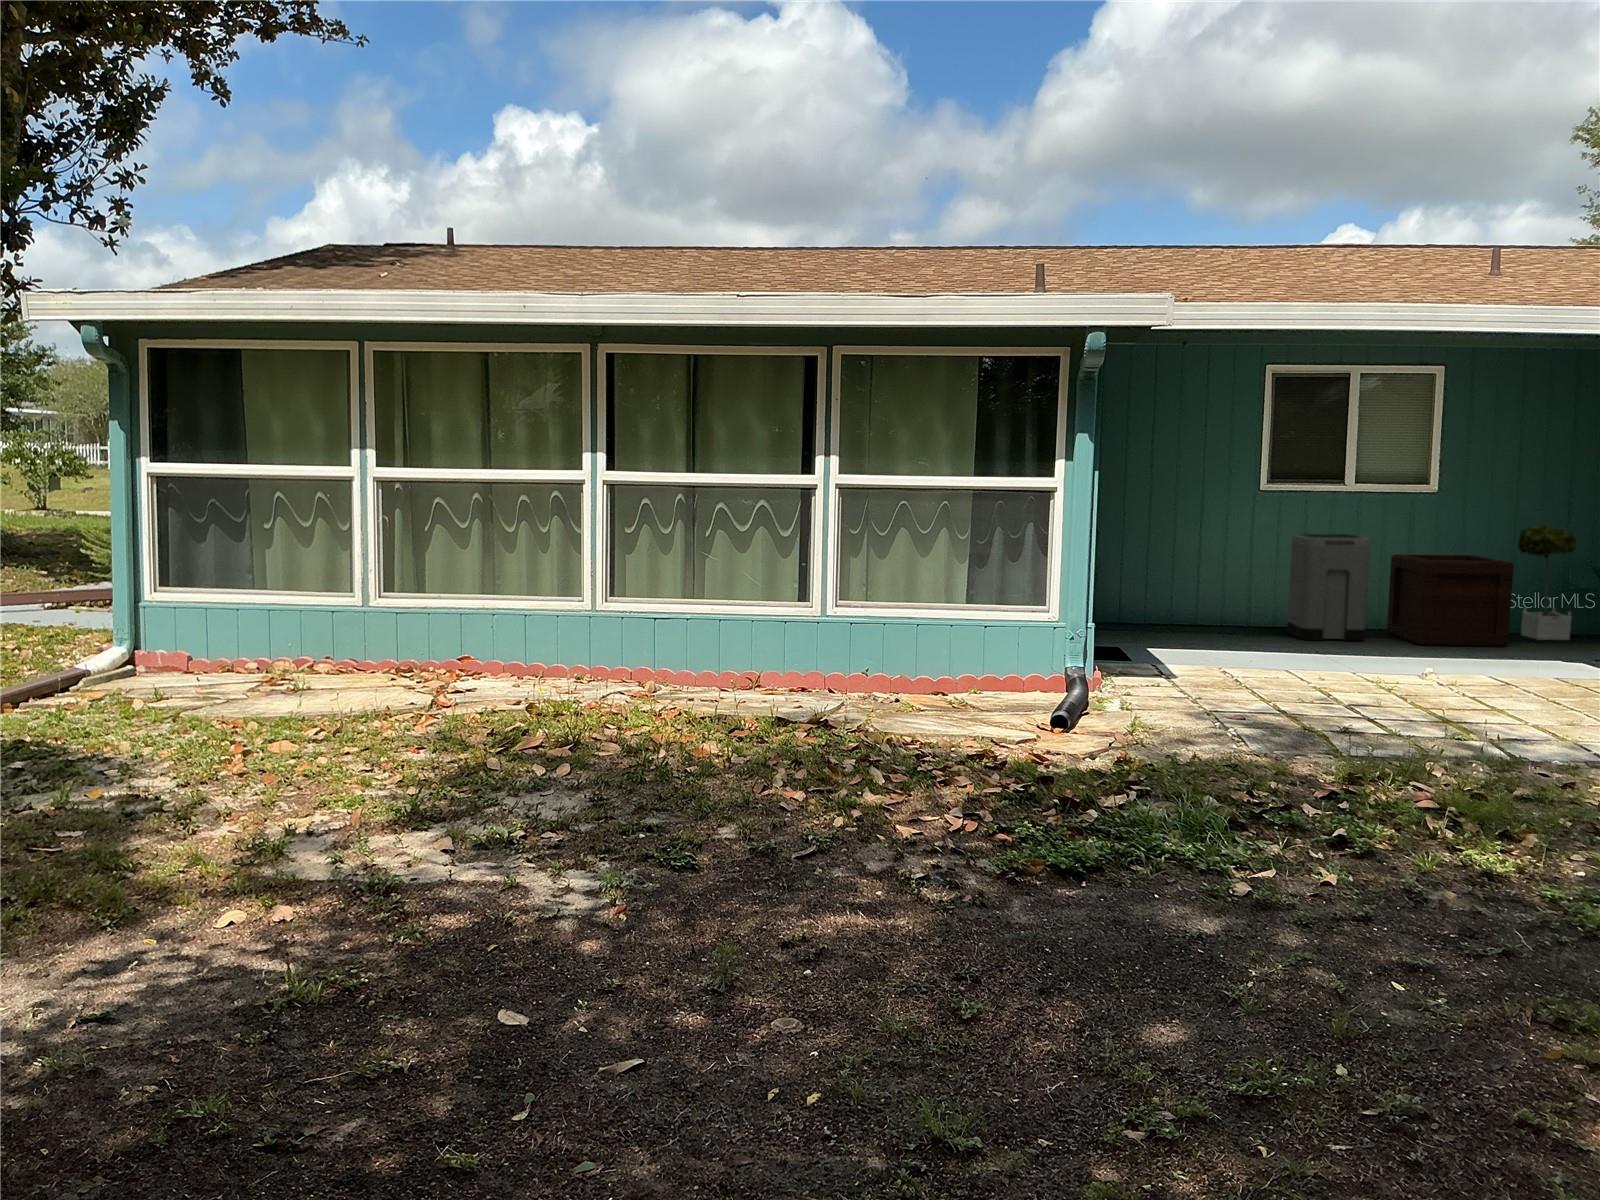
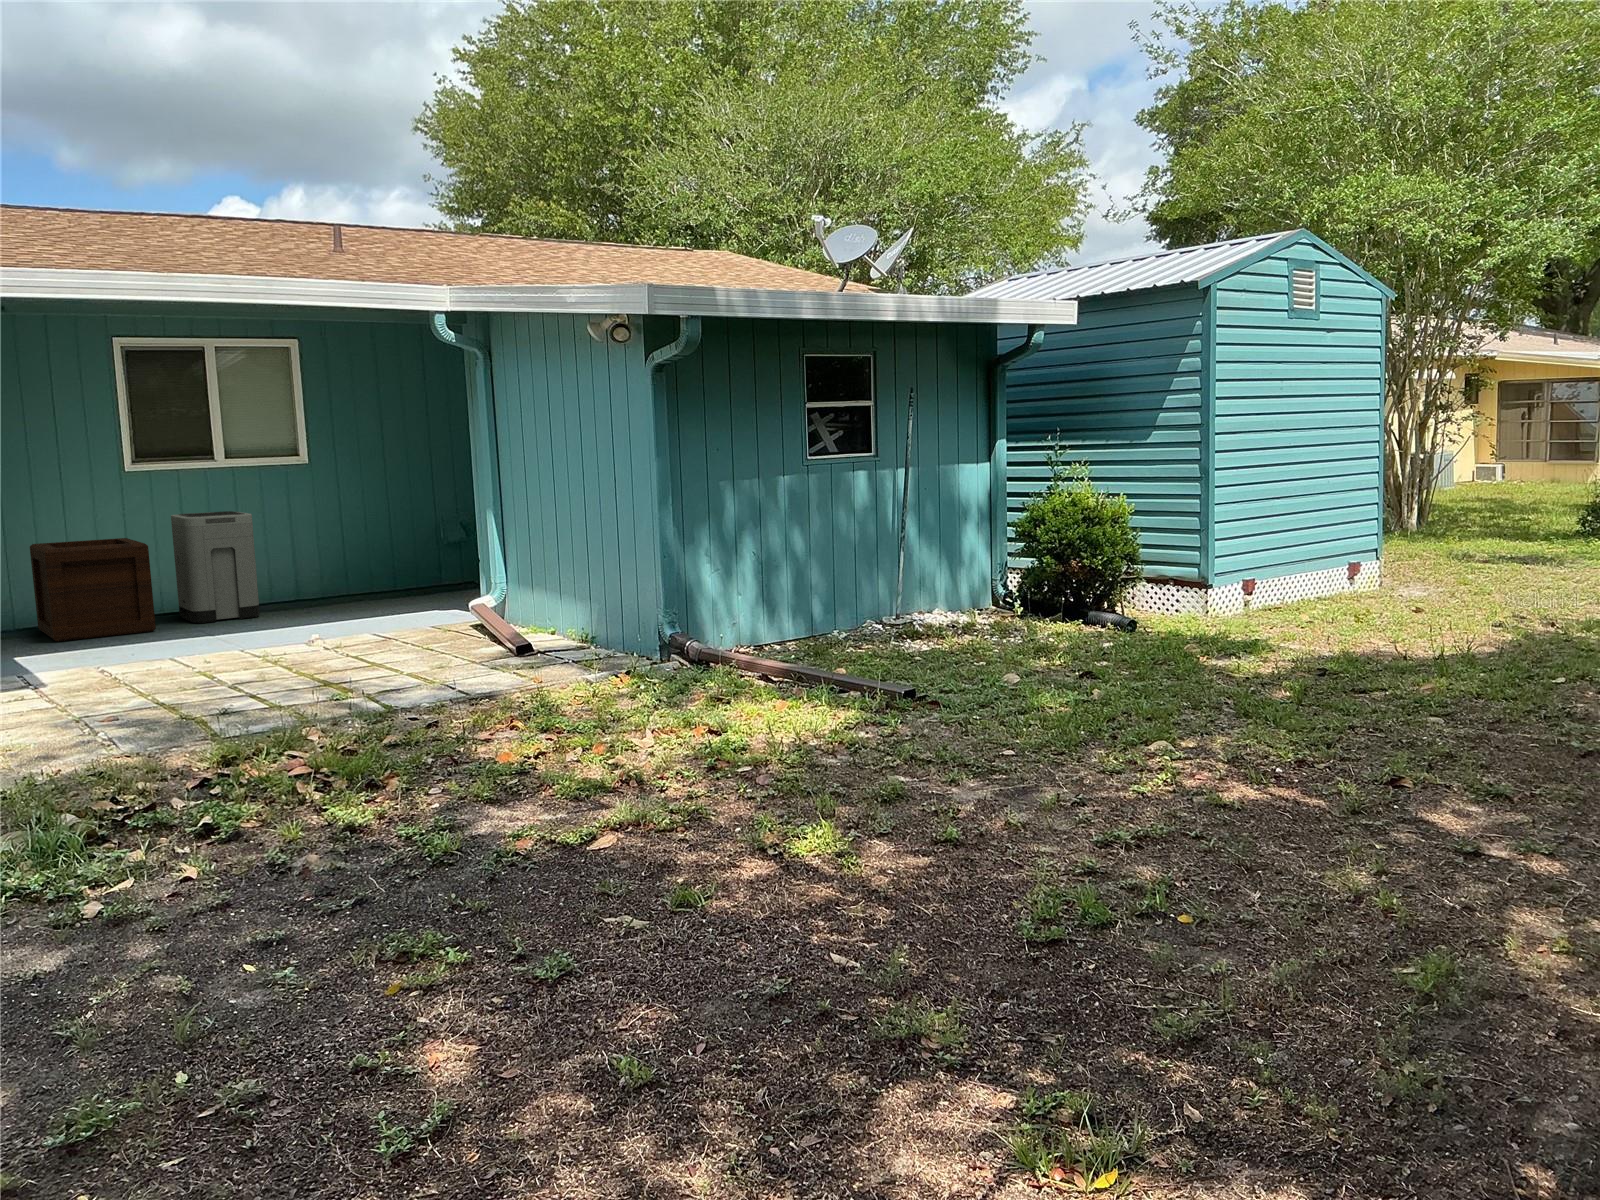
potted tree: present [1518,524,1576,640] -> none [390,490,443,595]
wooden crate: present [1387,554,1514,646] -> present [30,538,156,642]

